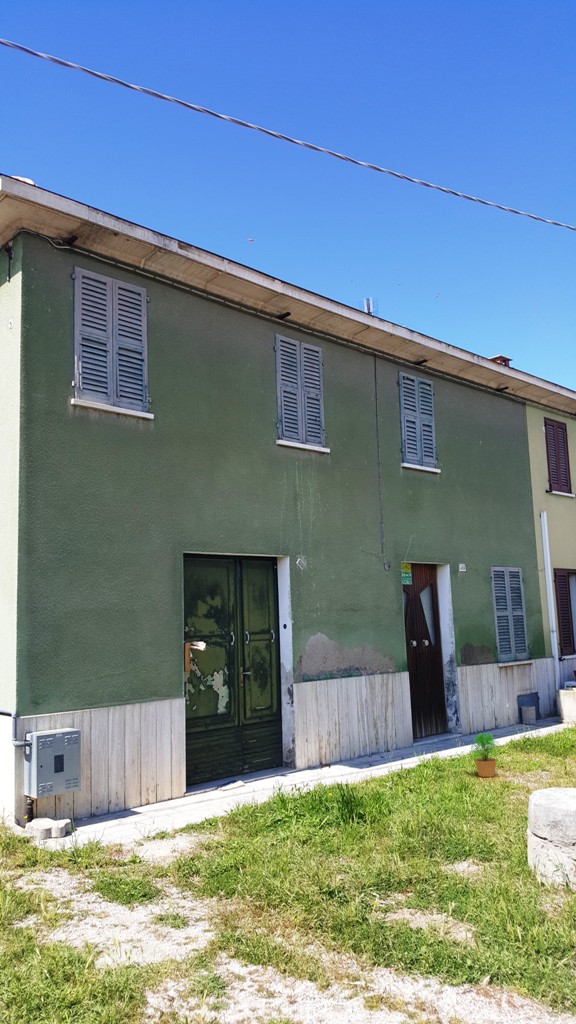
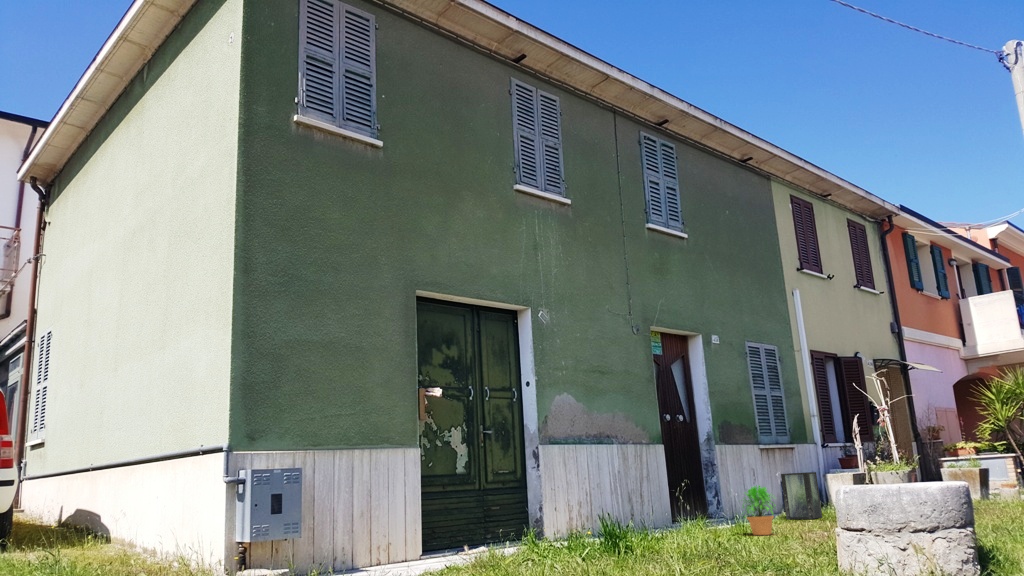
storage box: none [512,703,547,747] -> present [781,472,822,519]

